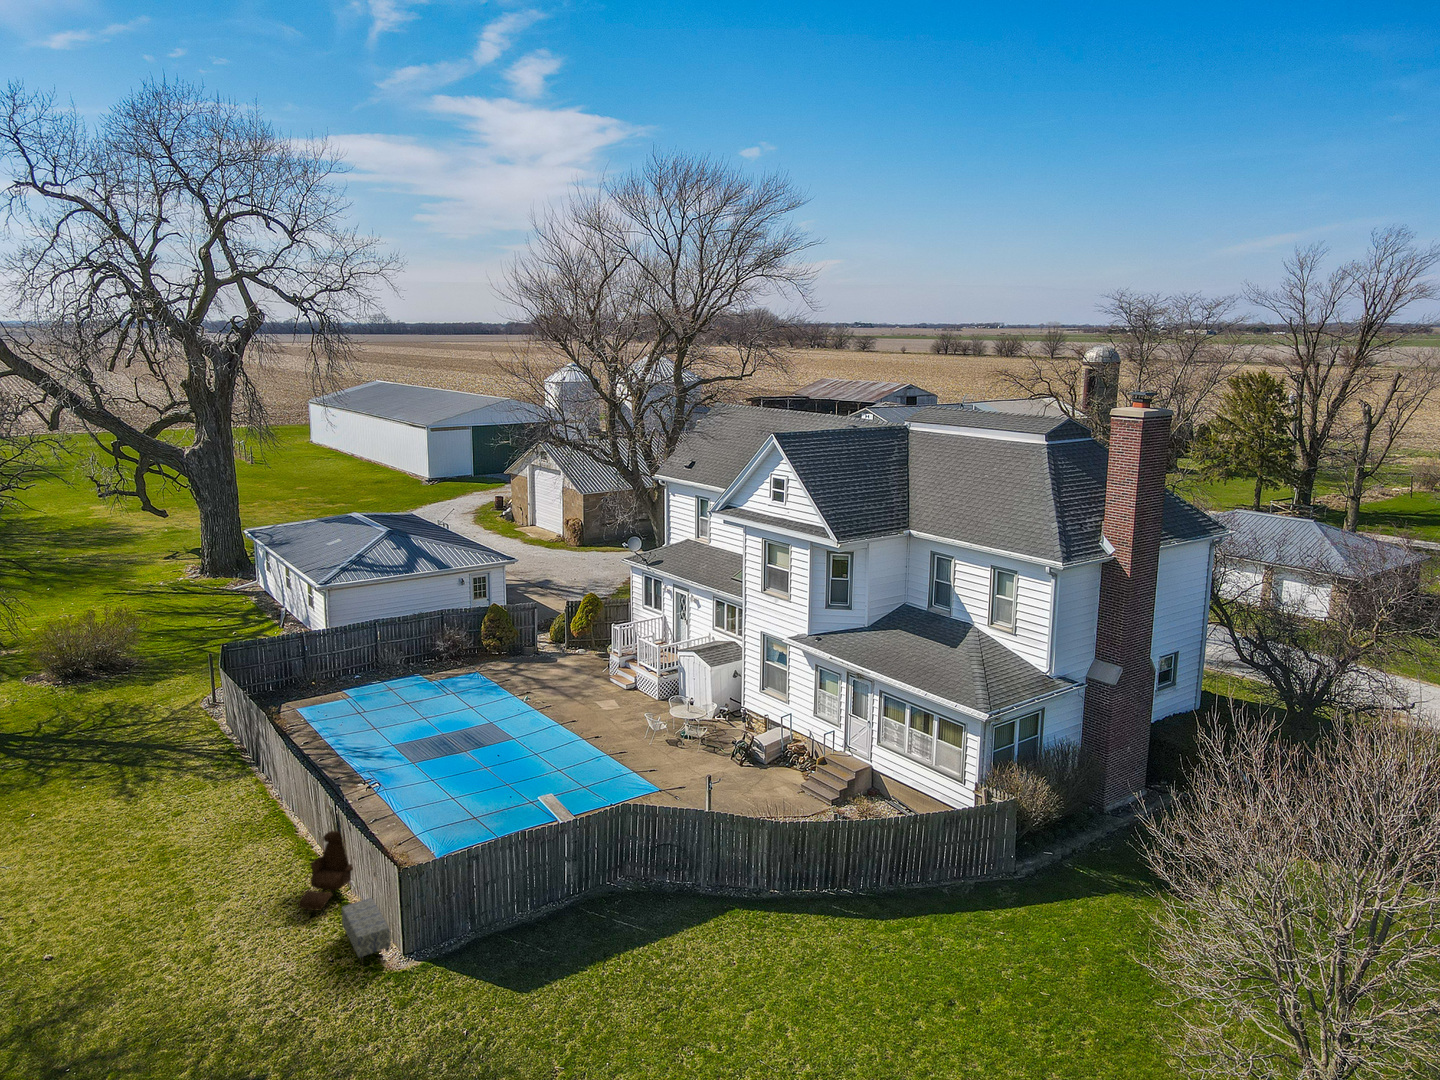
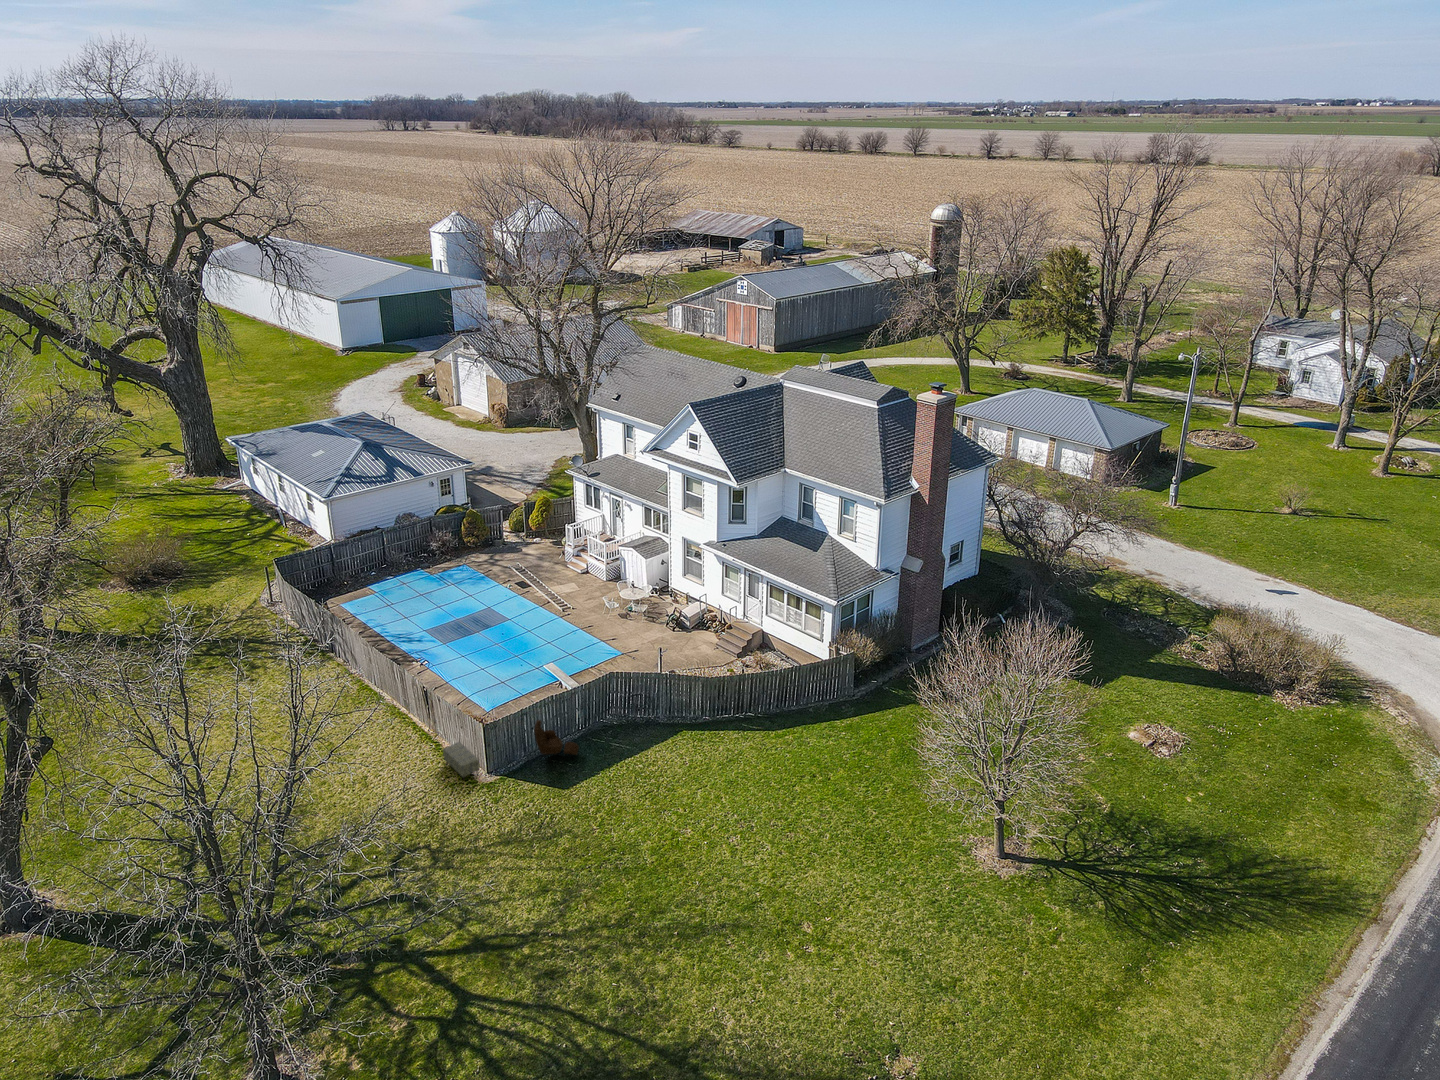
lounge chair: present [298,831,353,916] -> present [534,720,579,762]

